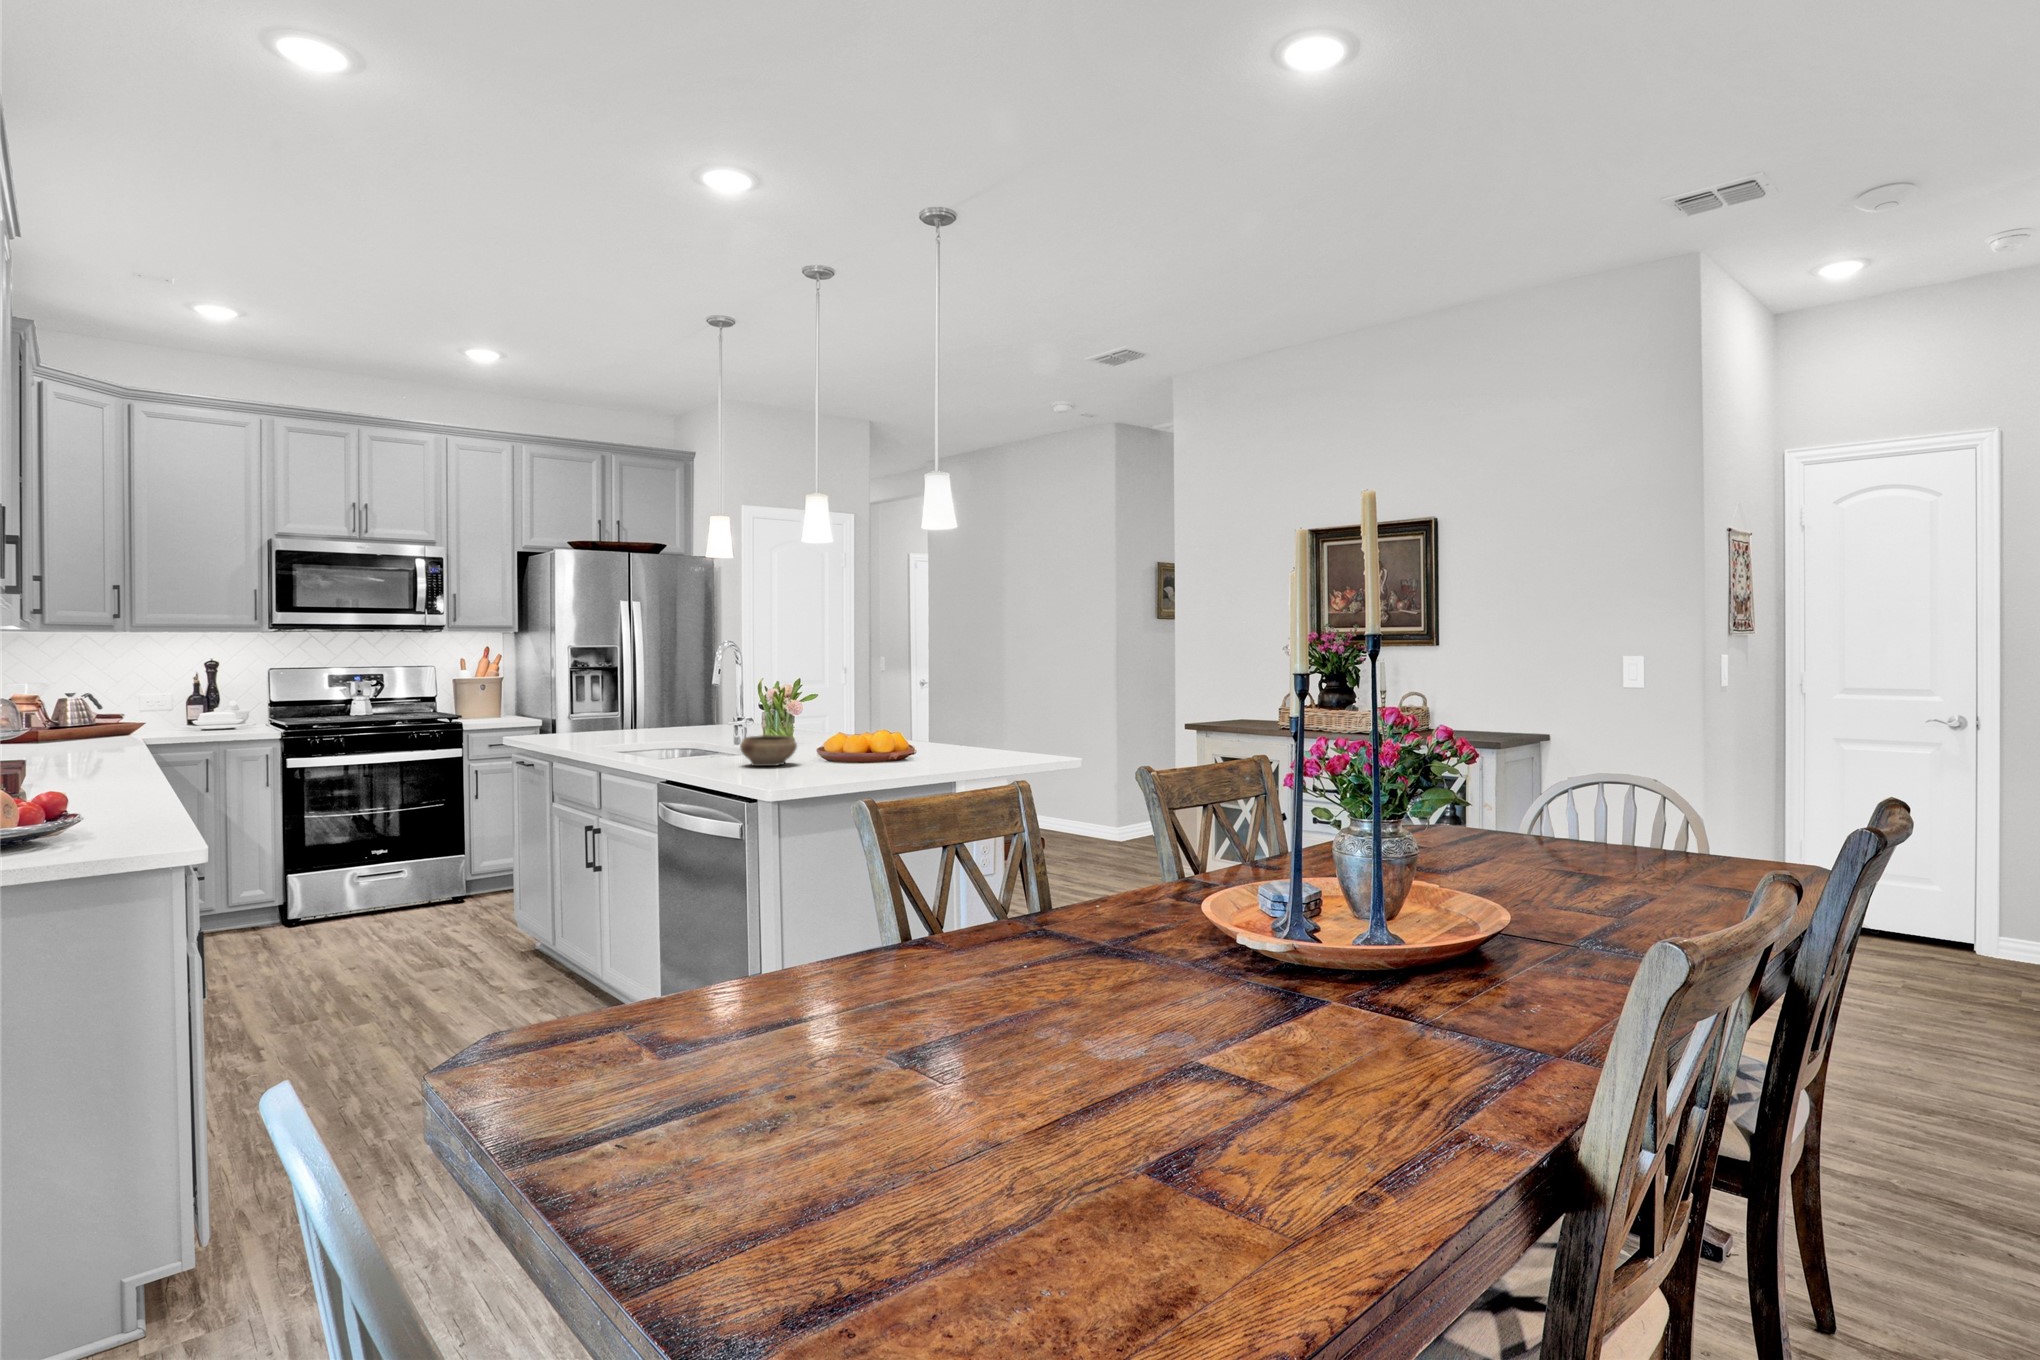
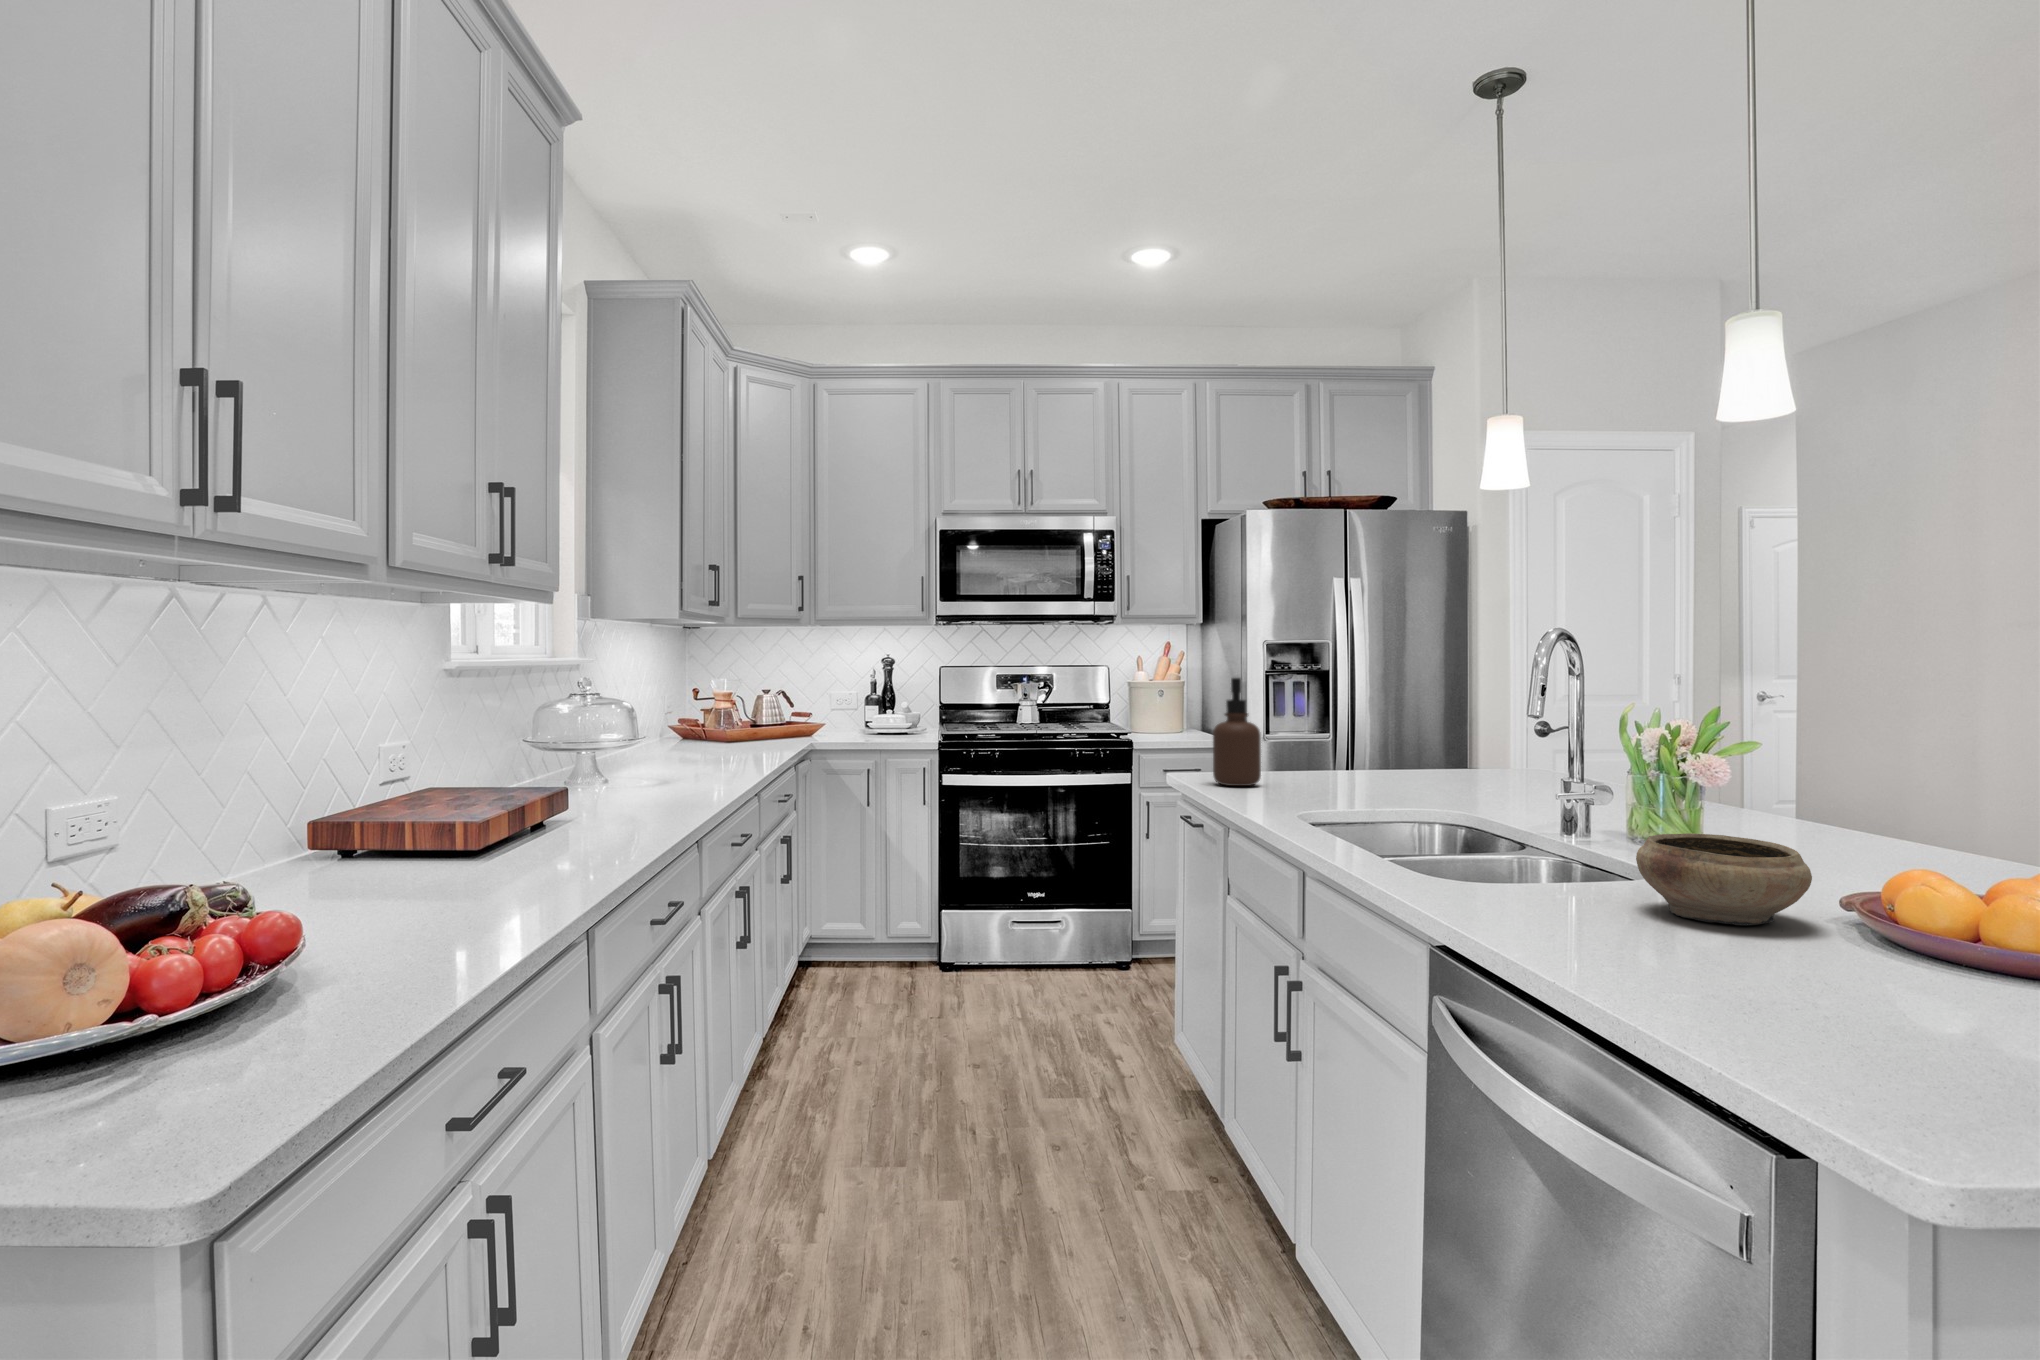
soap dispenser: none [543,676,574,742] -> present [1213,678,1261,786]

